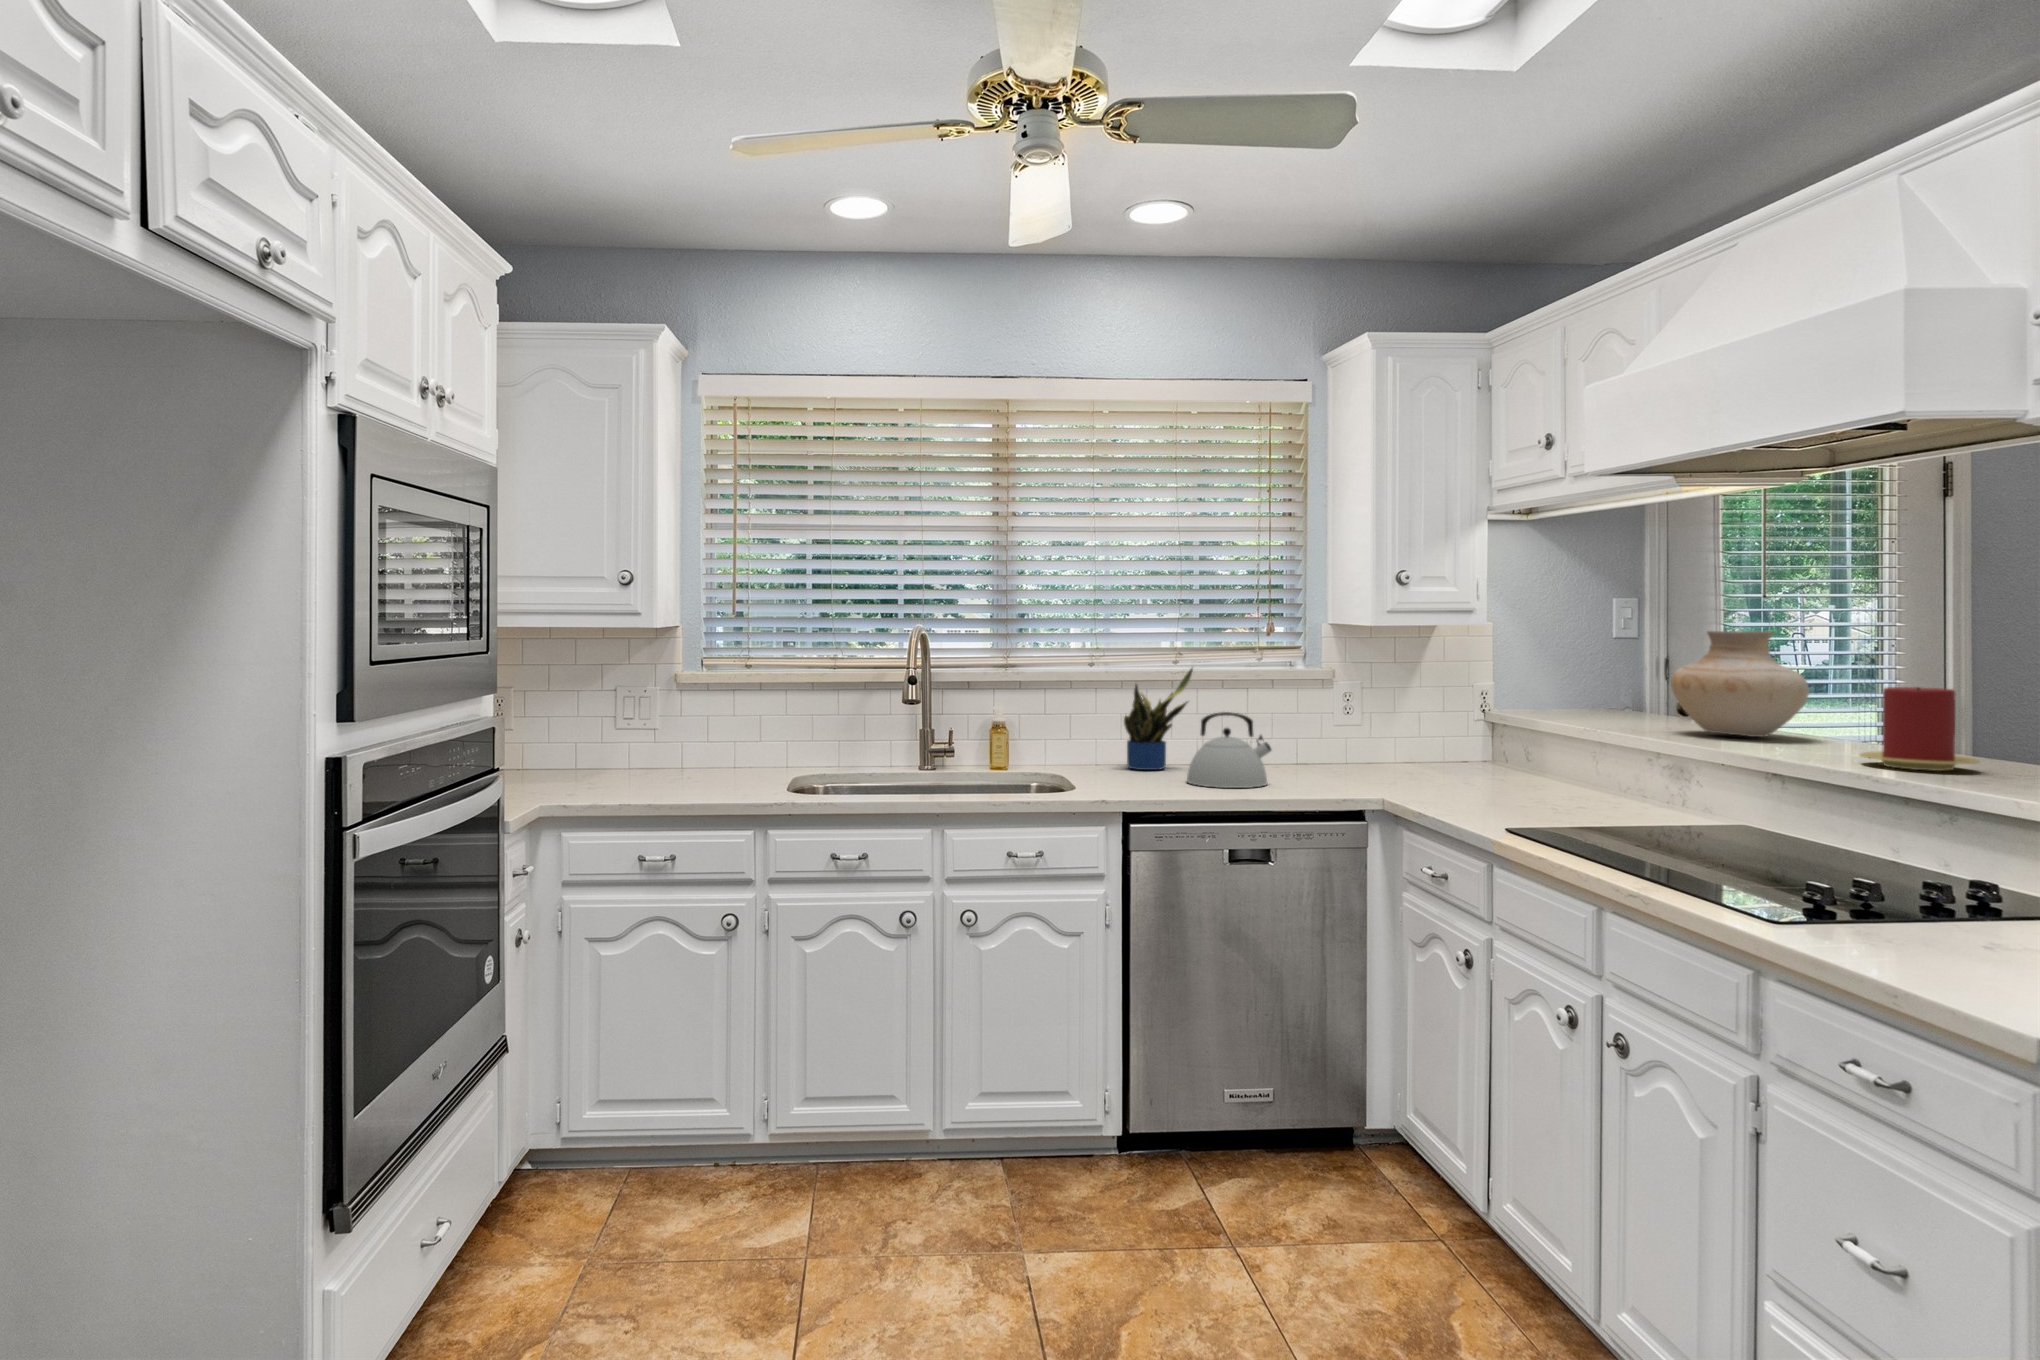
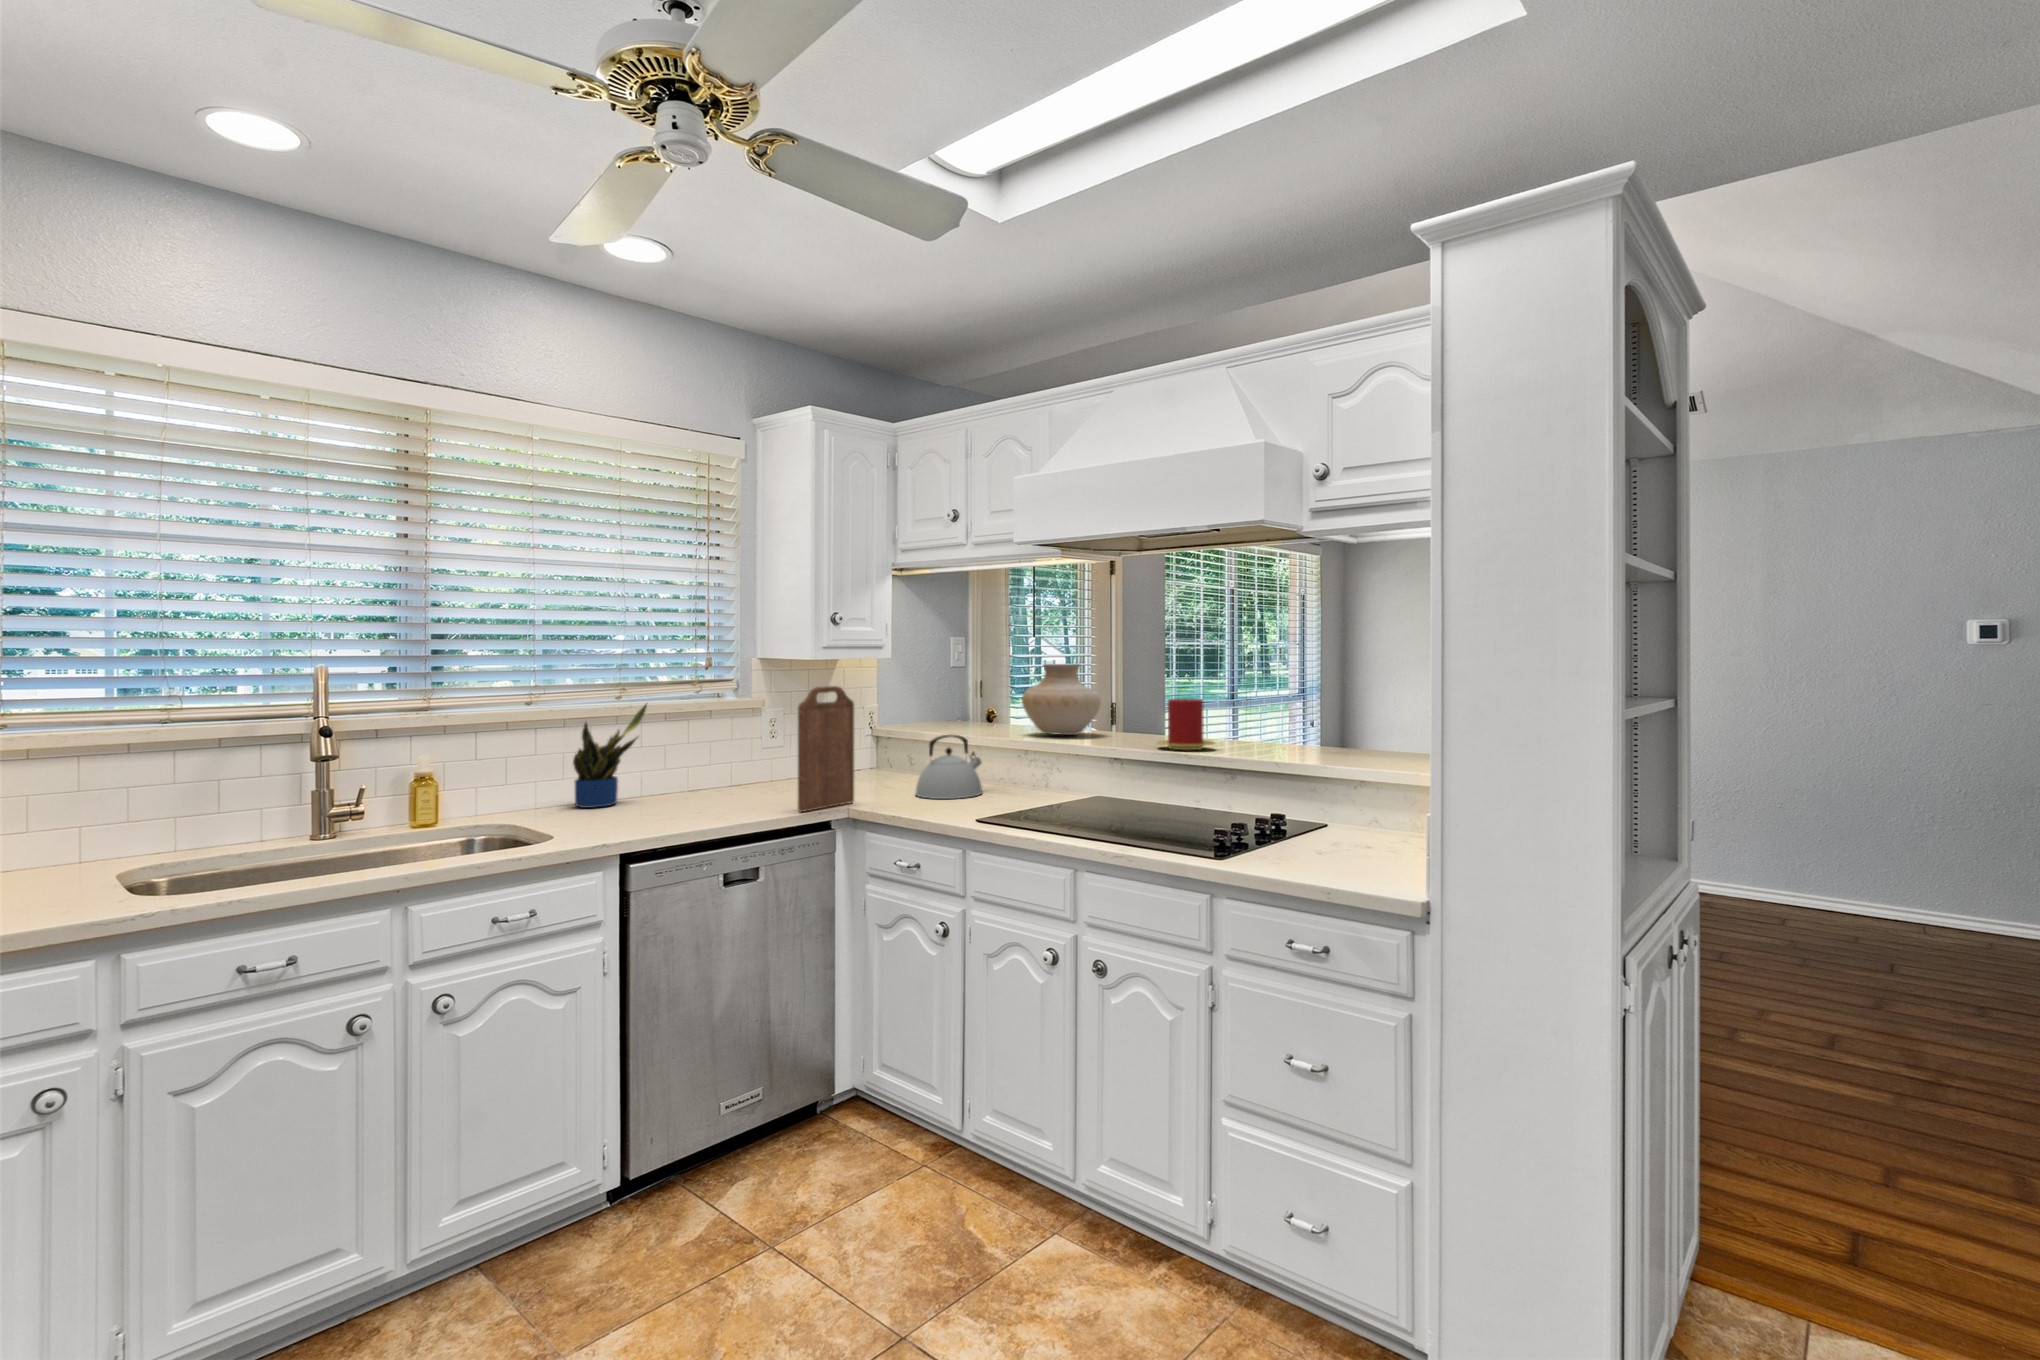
cutting board: none [1321,653,1400,796] -> present [798,686,854,812]
kettle: present [1187,712,1271,788] -> present [916,735,982,799]

